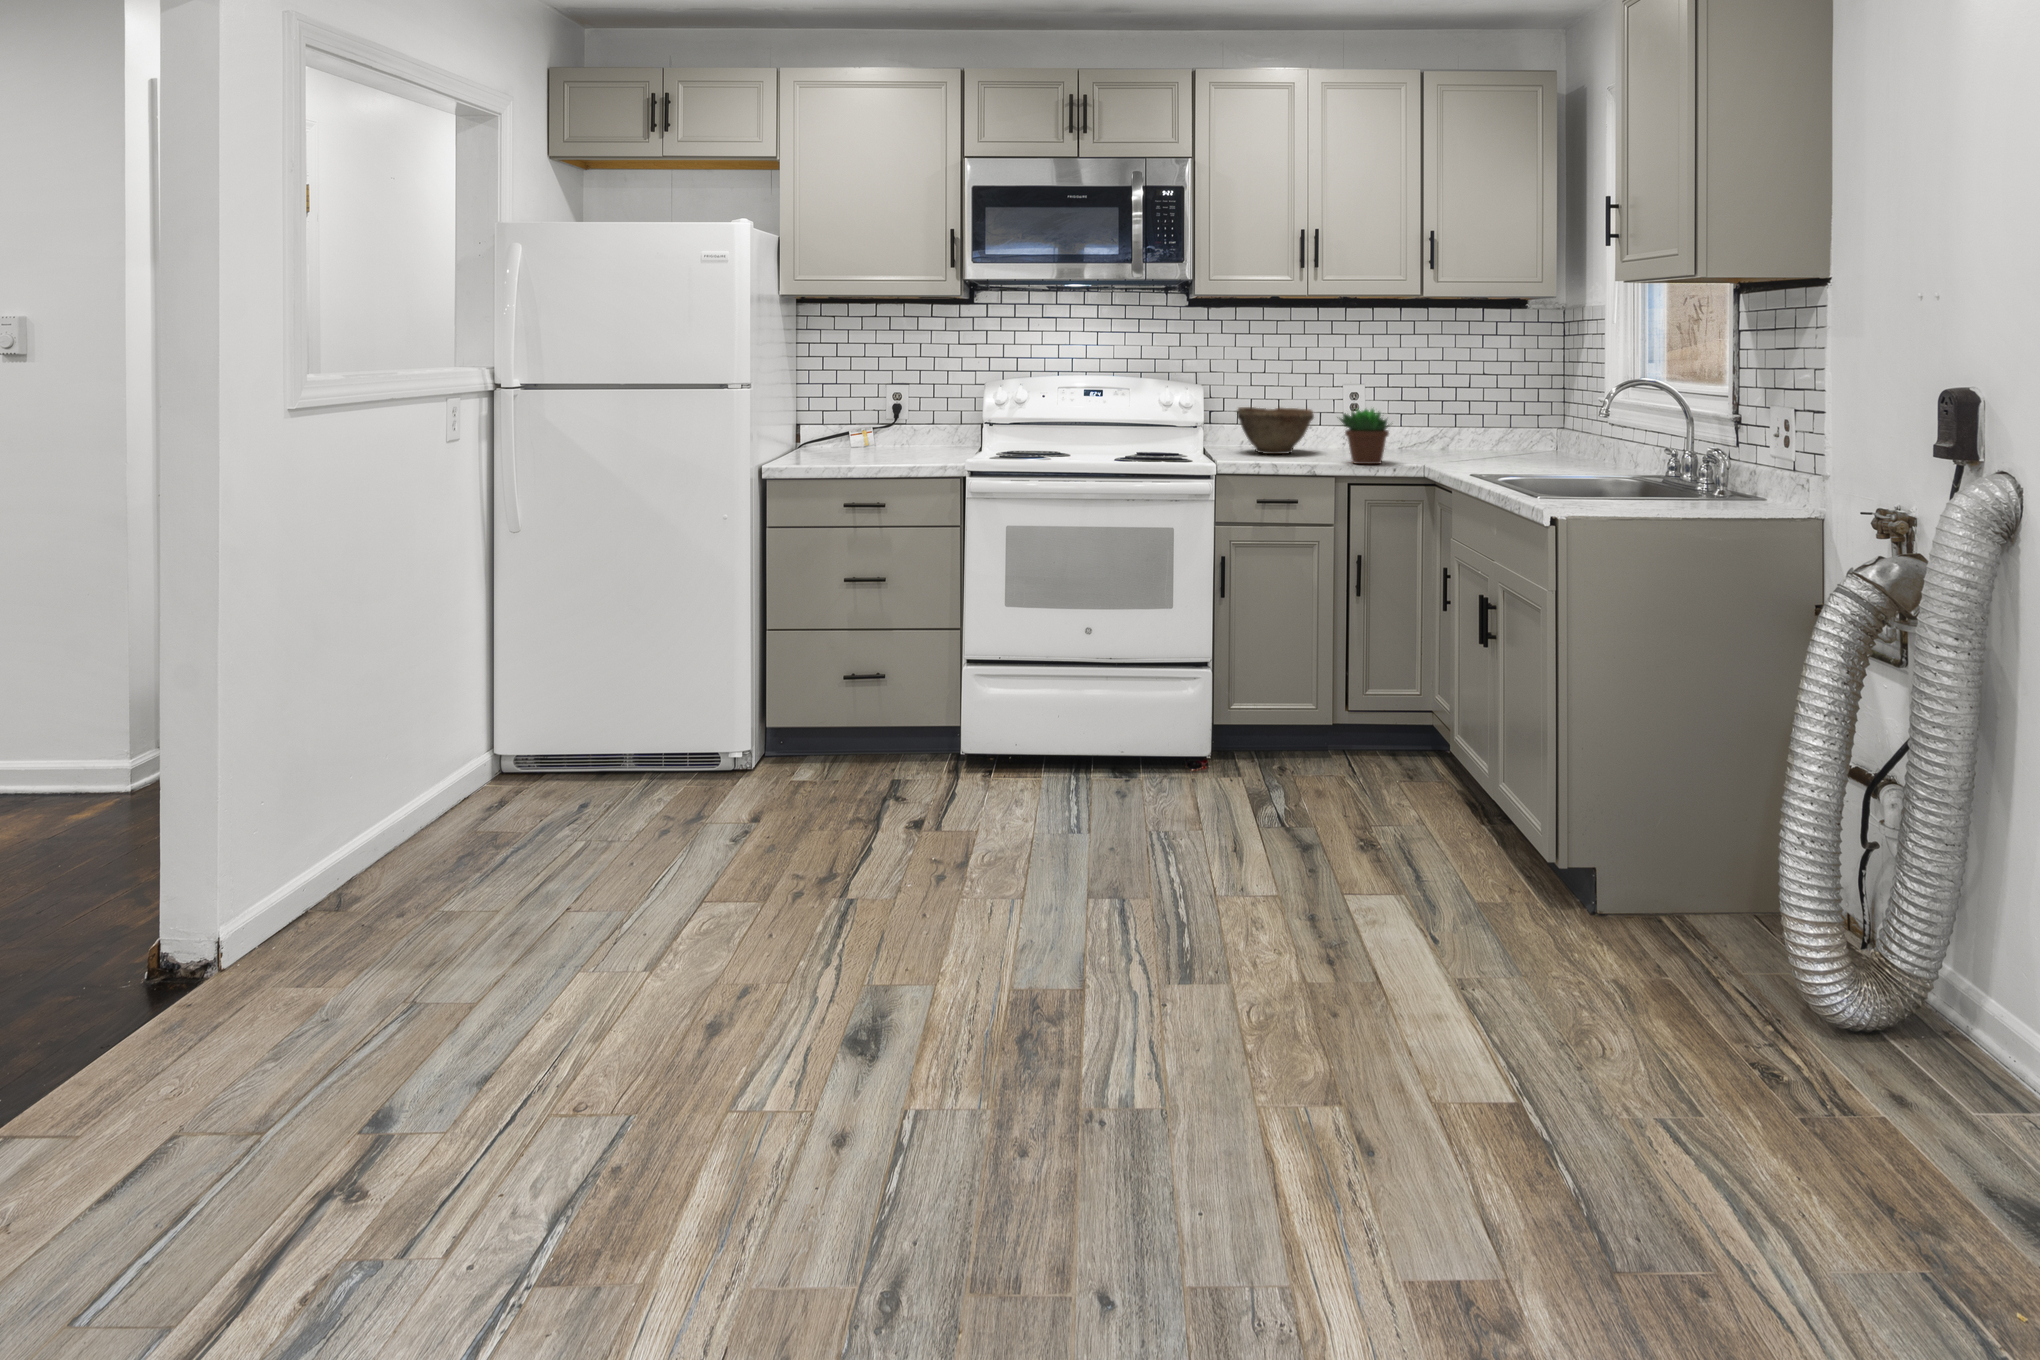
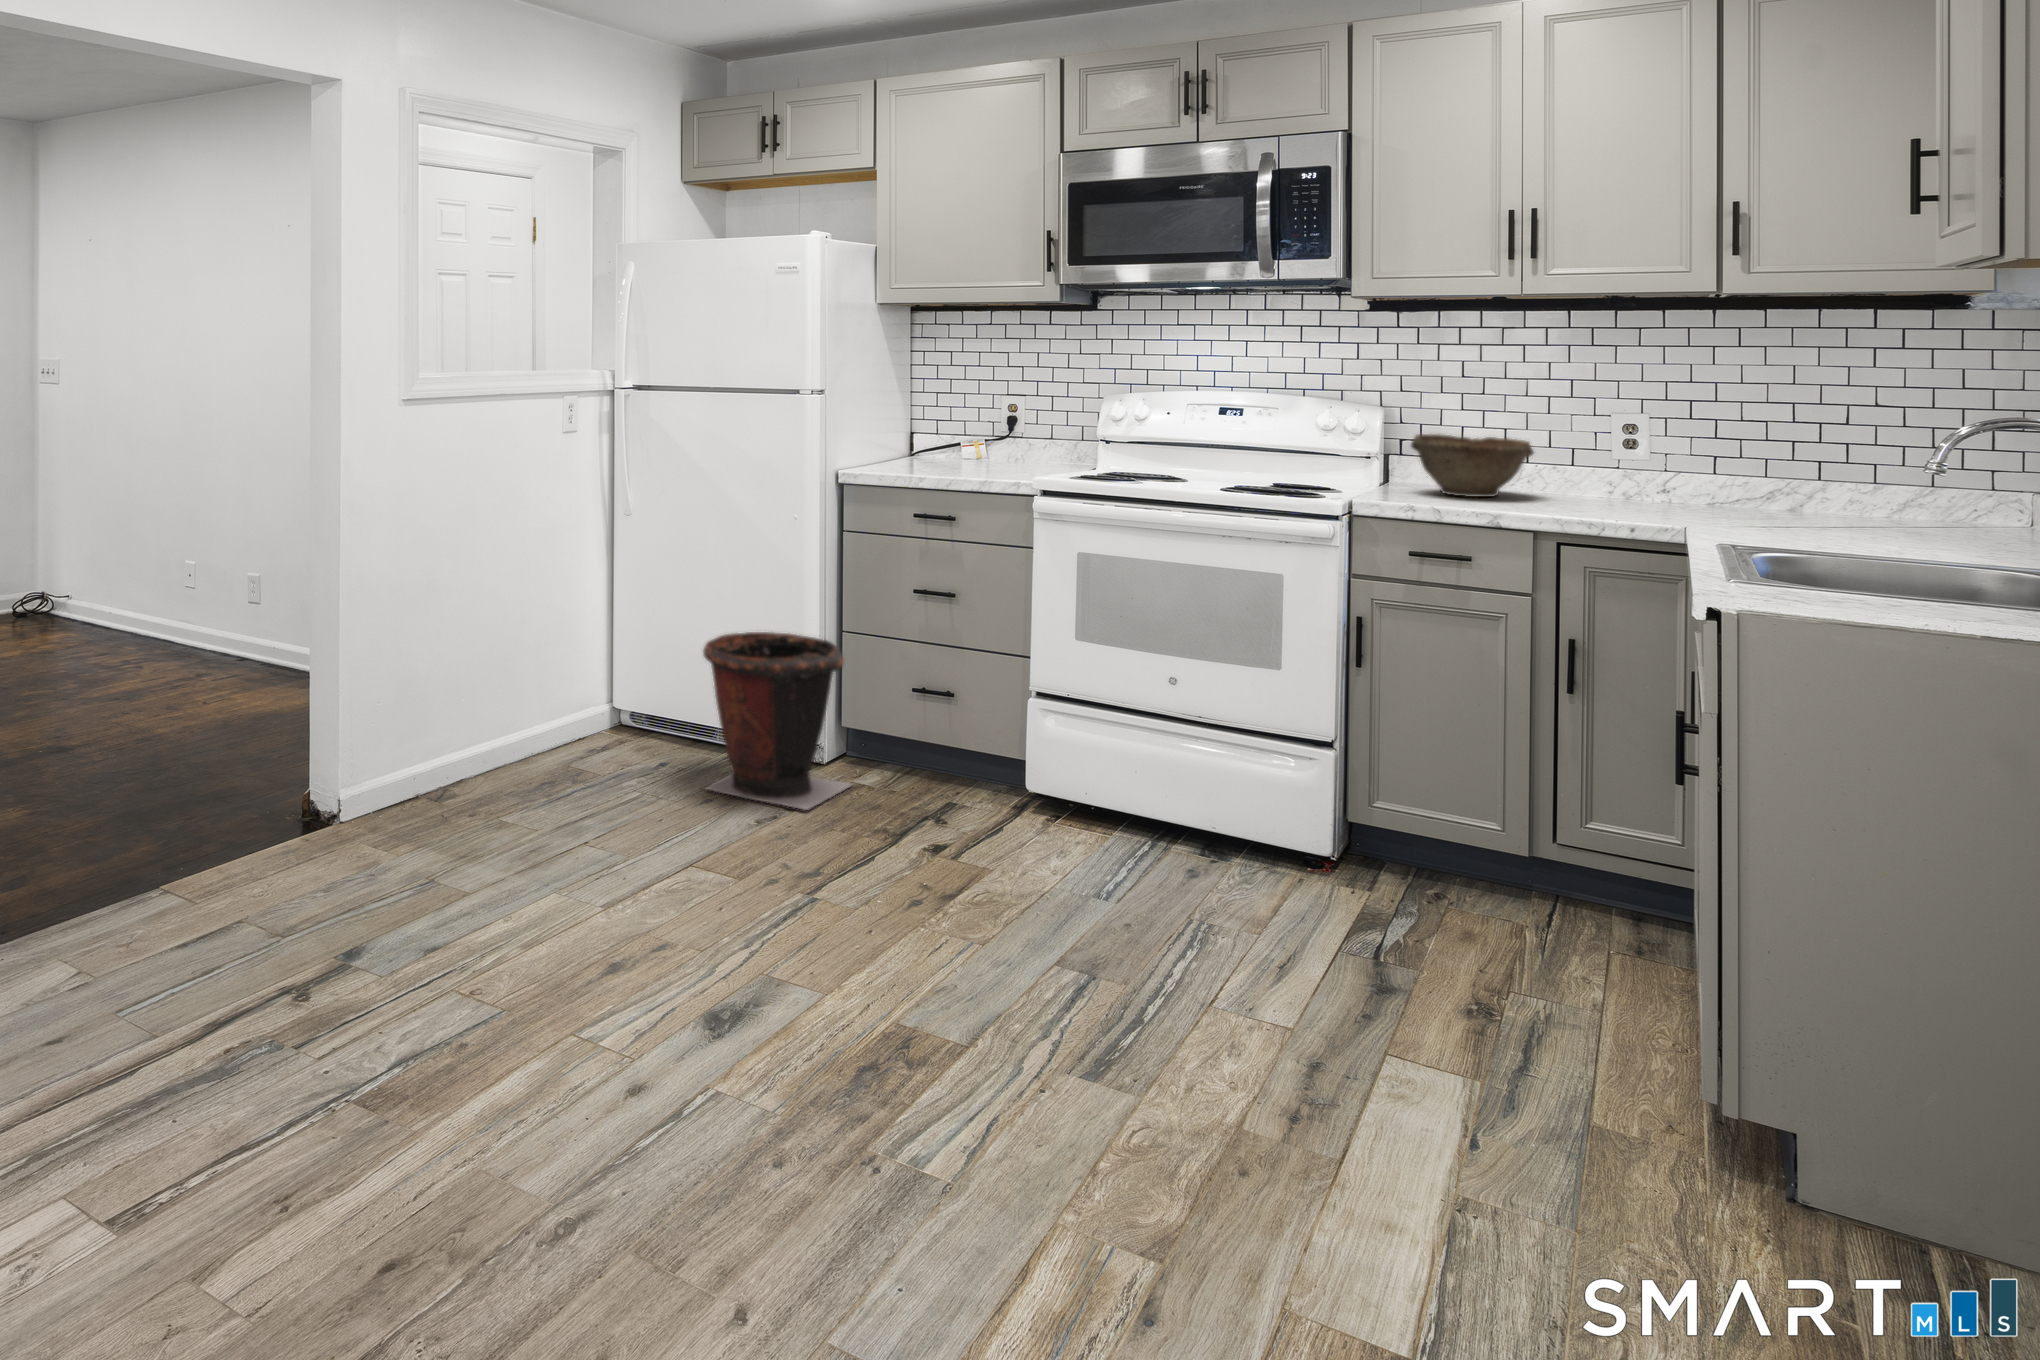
succulent plant: present [1340,409,1389,464] -> none [1533,441,1627,519]
waste bin: none [646,634,800,816] -> present [703,632,852,810]

